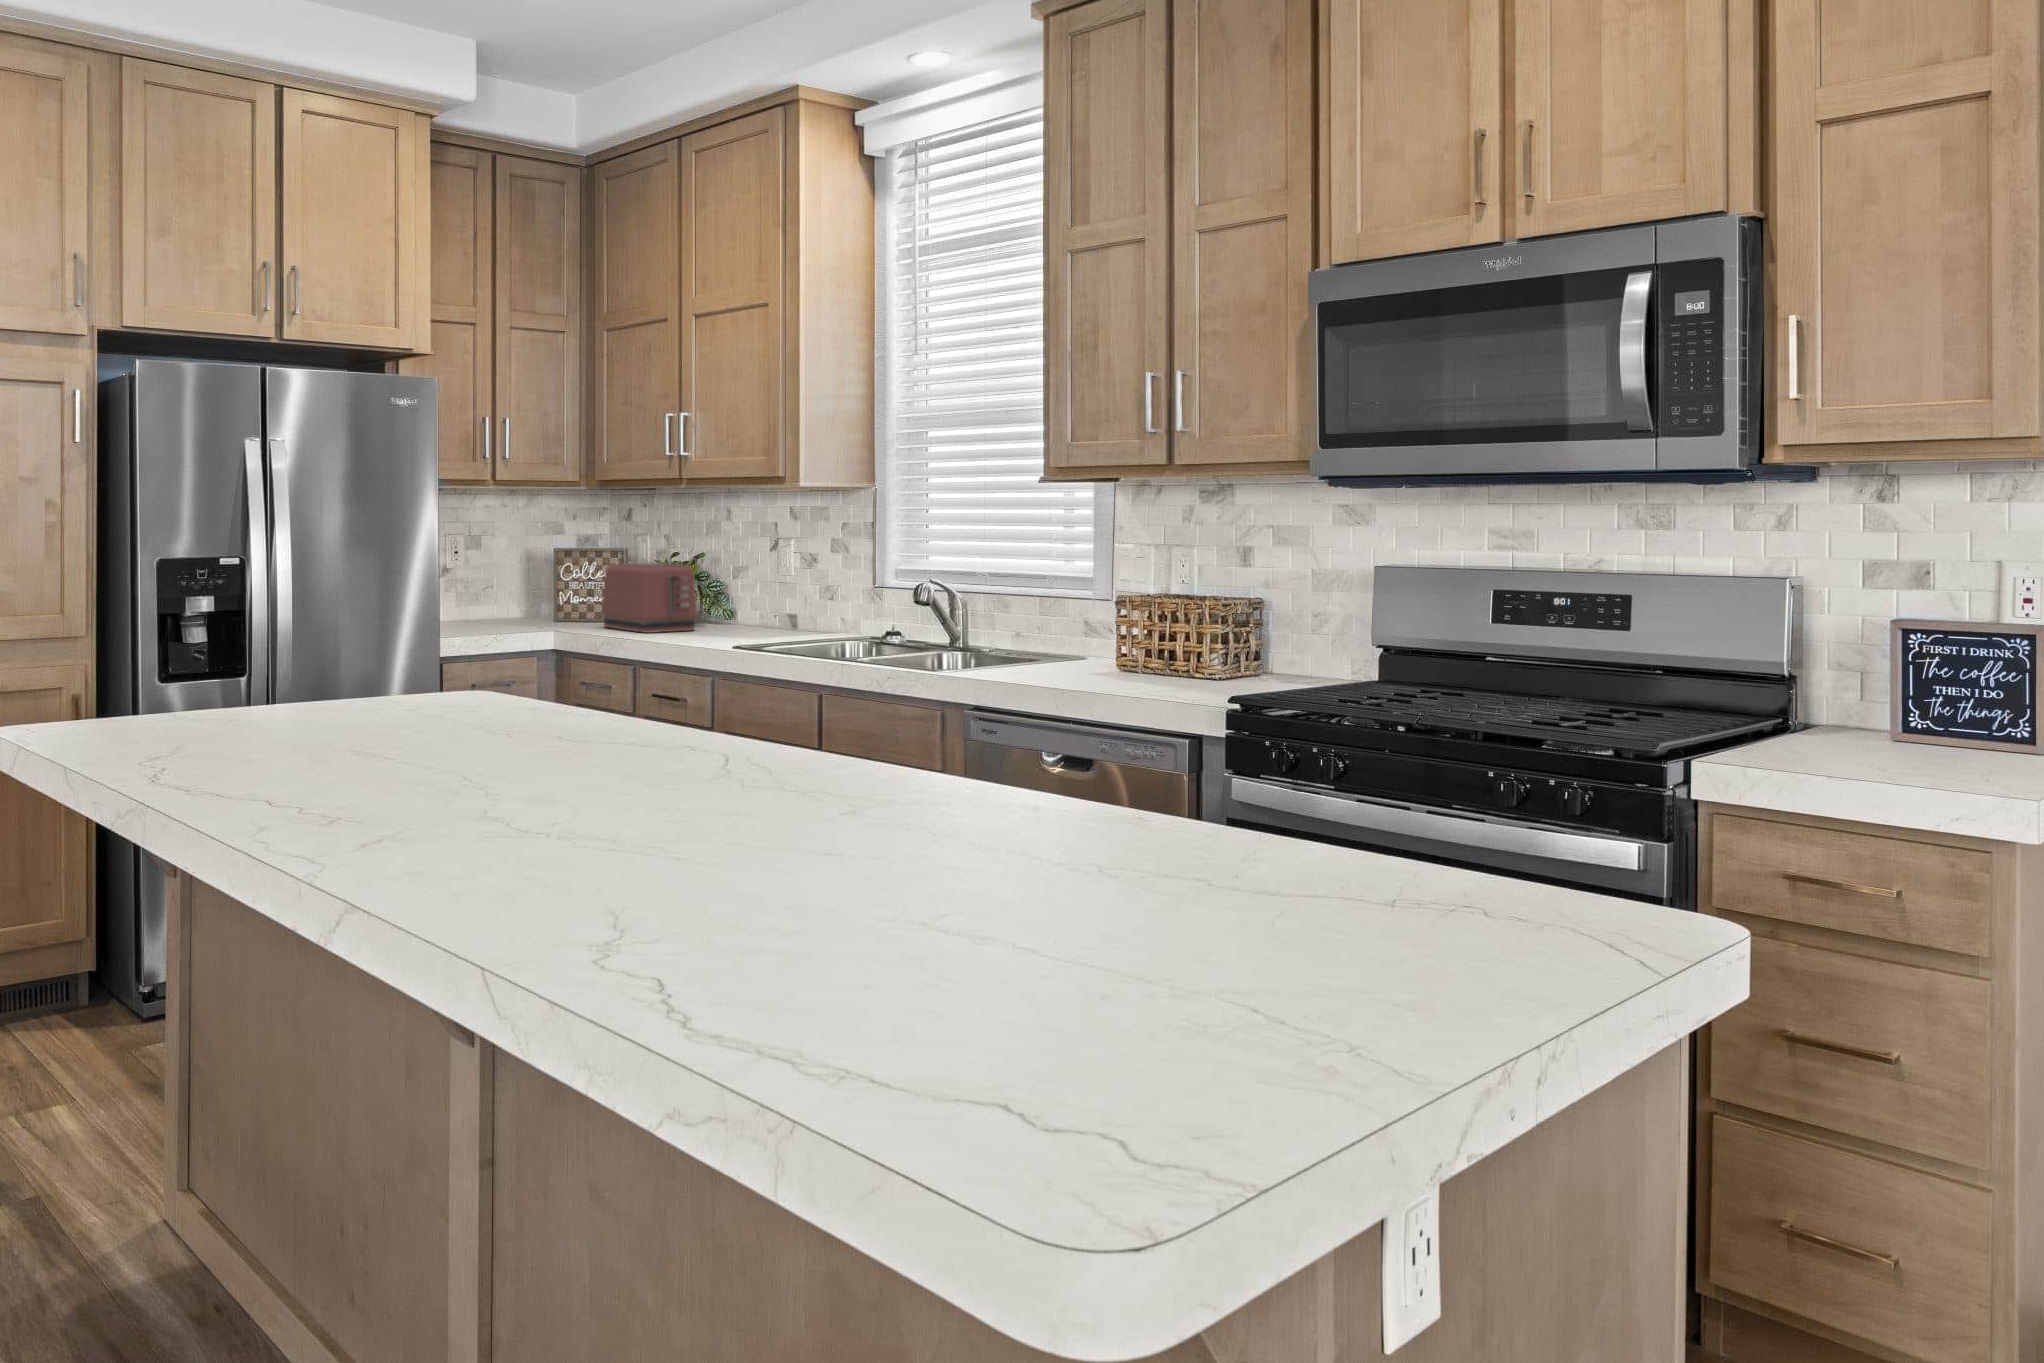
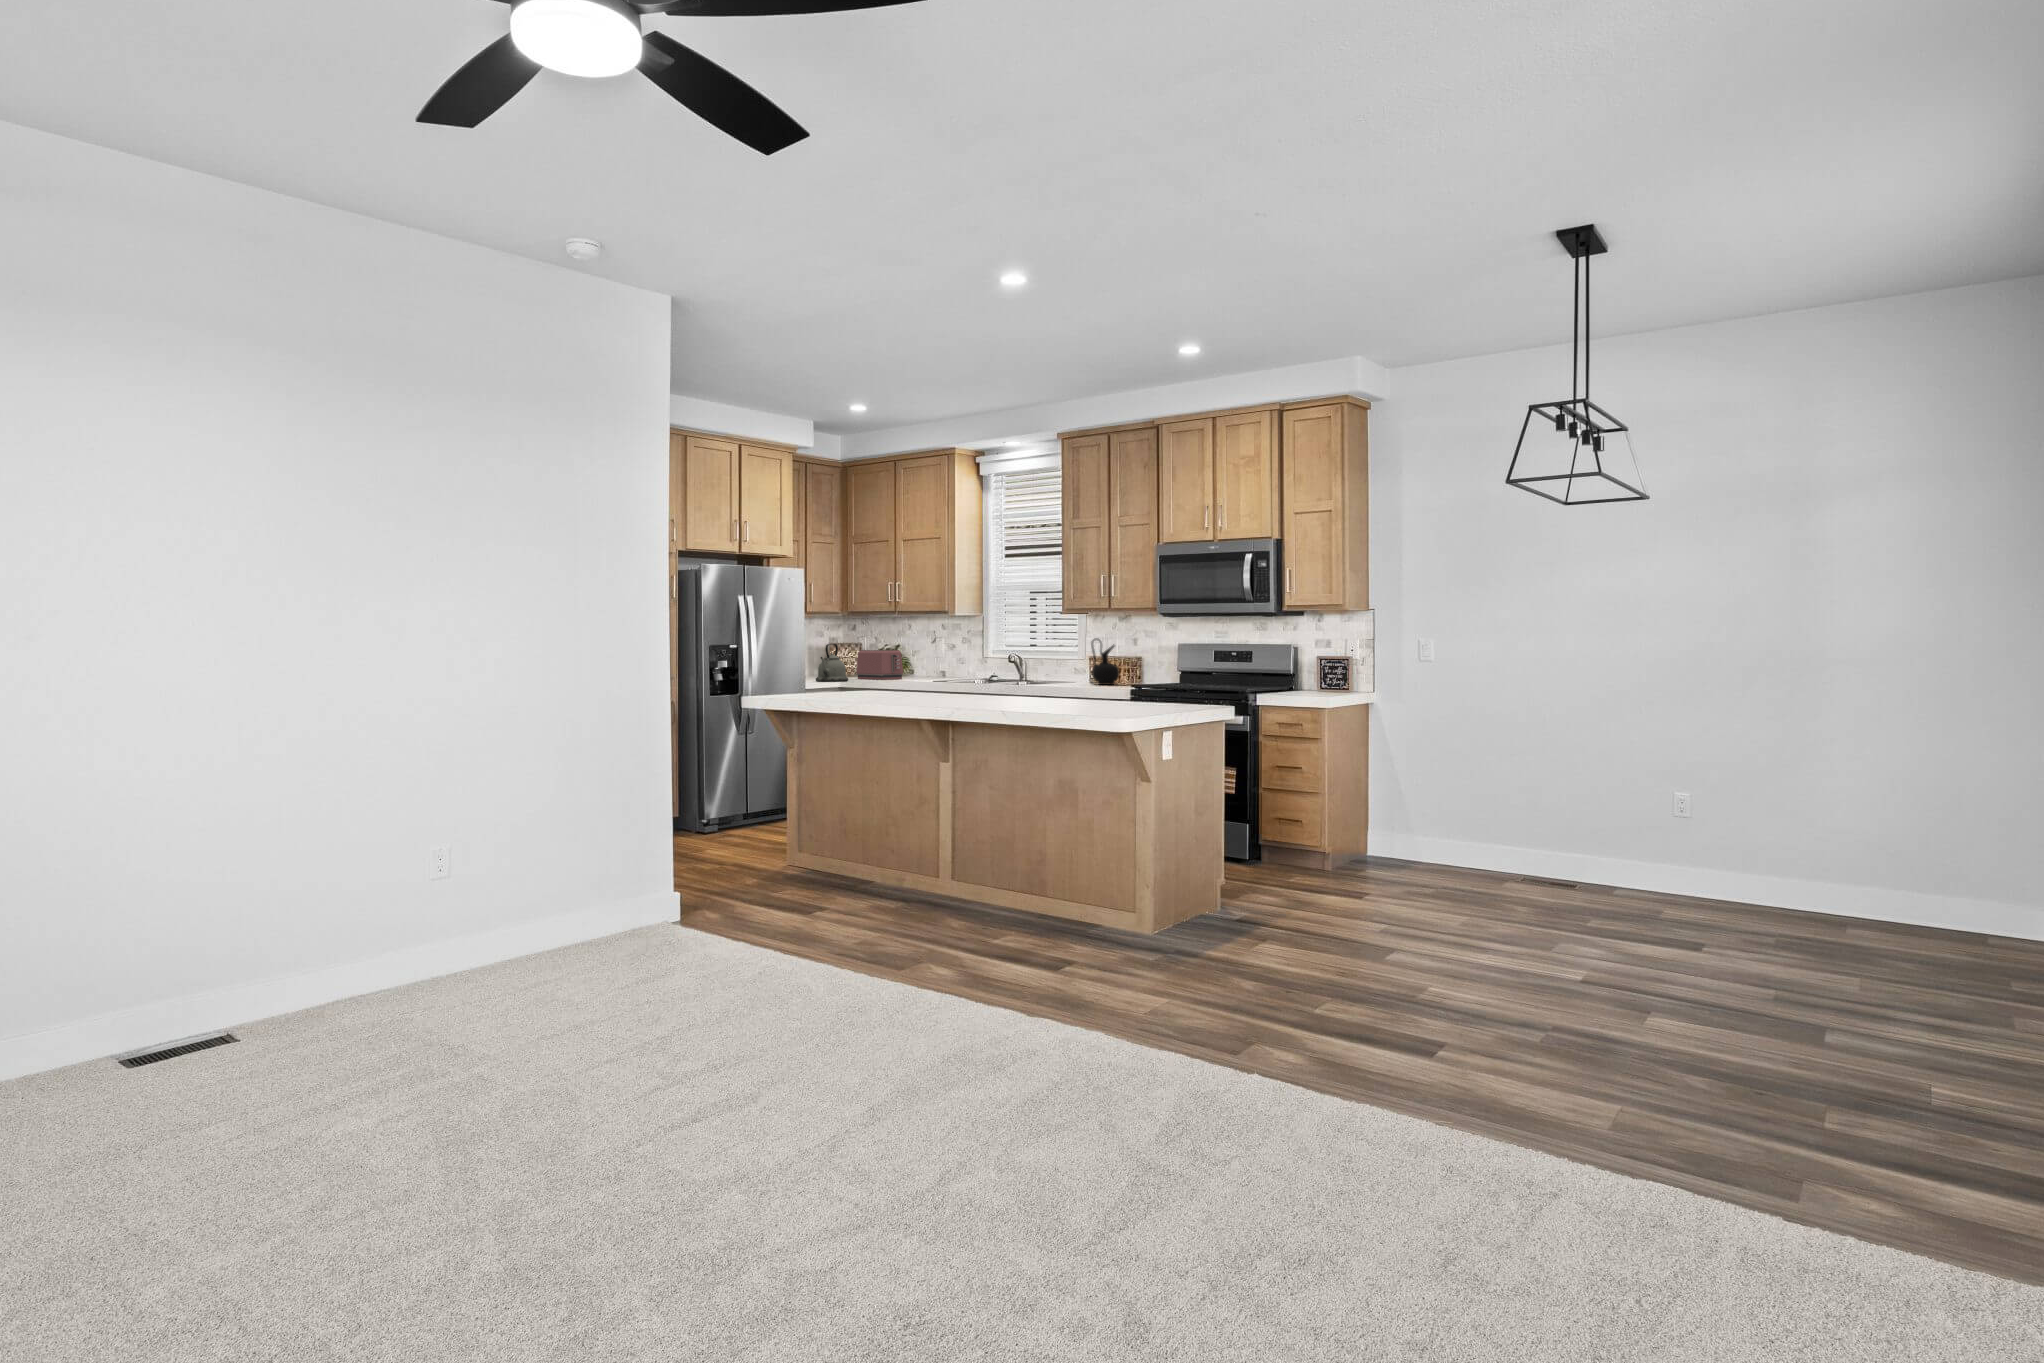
ceramic jug: none [1115,547,1199,681] -> present [1091,638,1120,685]
kettle: none [474,553,552,642] -> present [816,644,848,681]

